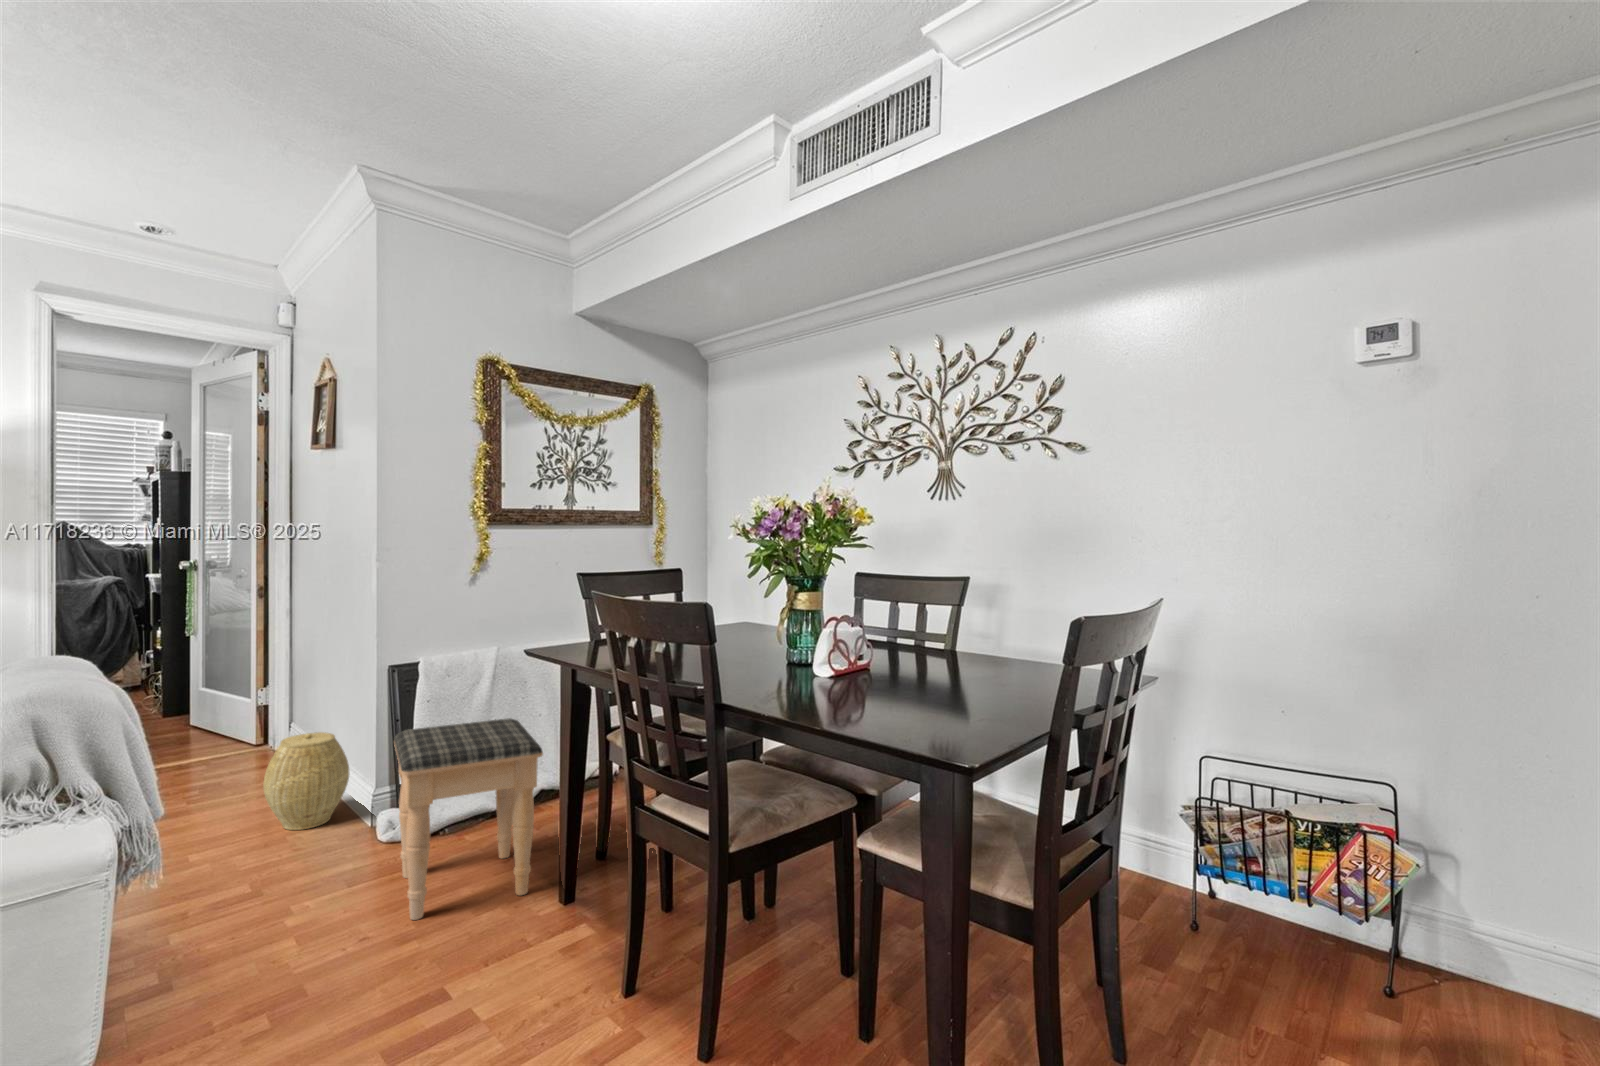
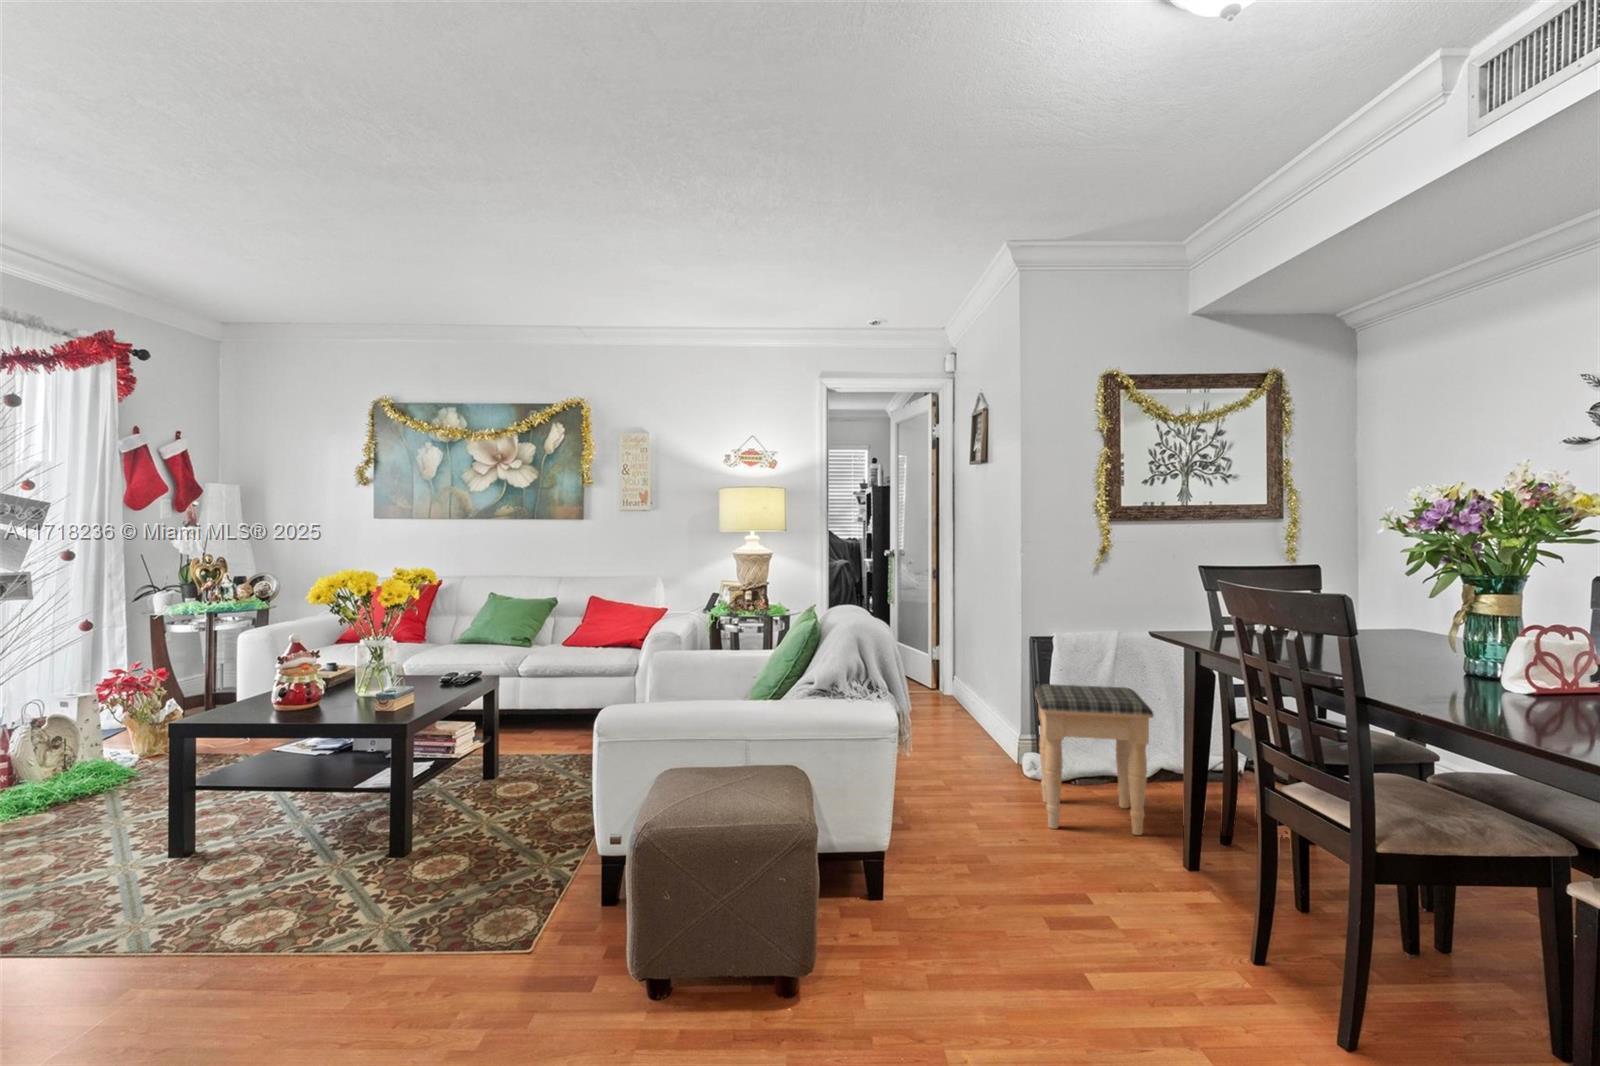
woven basket: present [263,732,349,830] -> none [947,685,1003,757]

